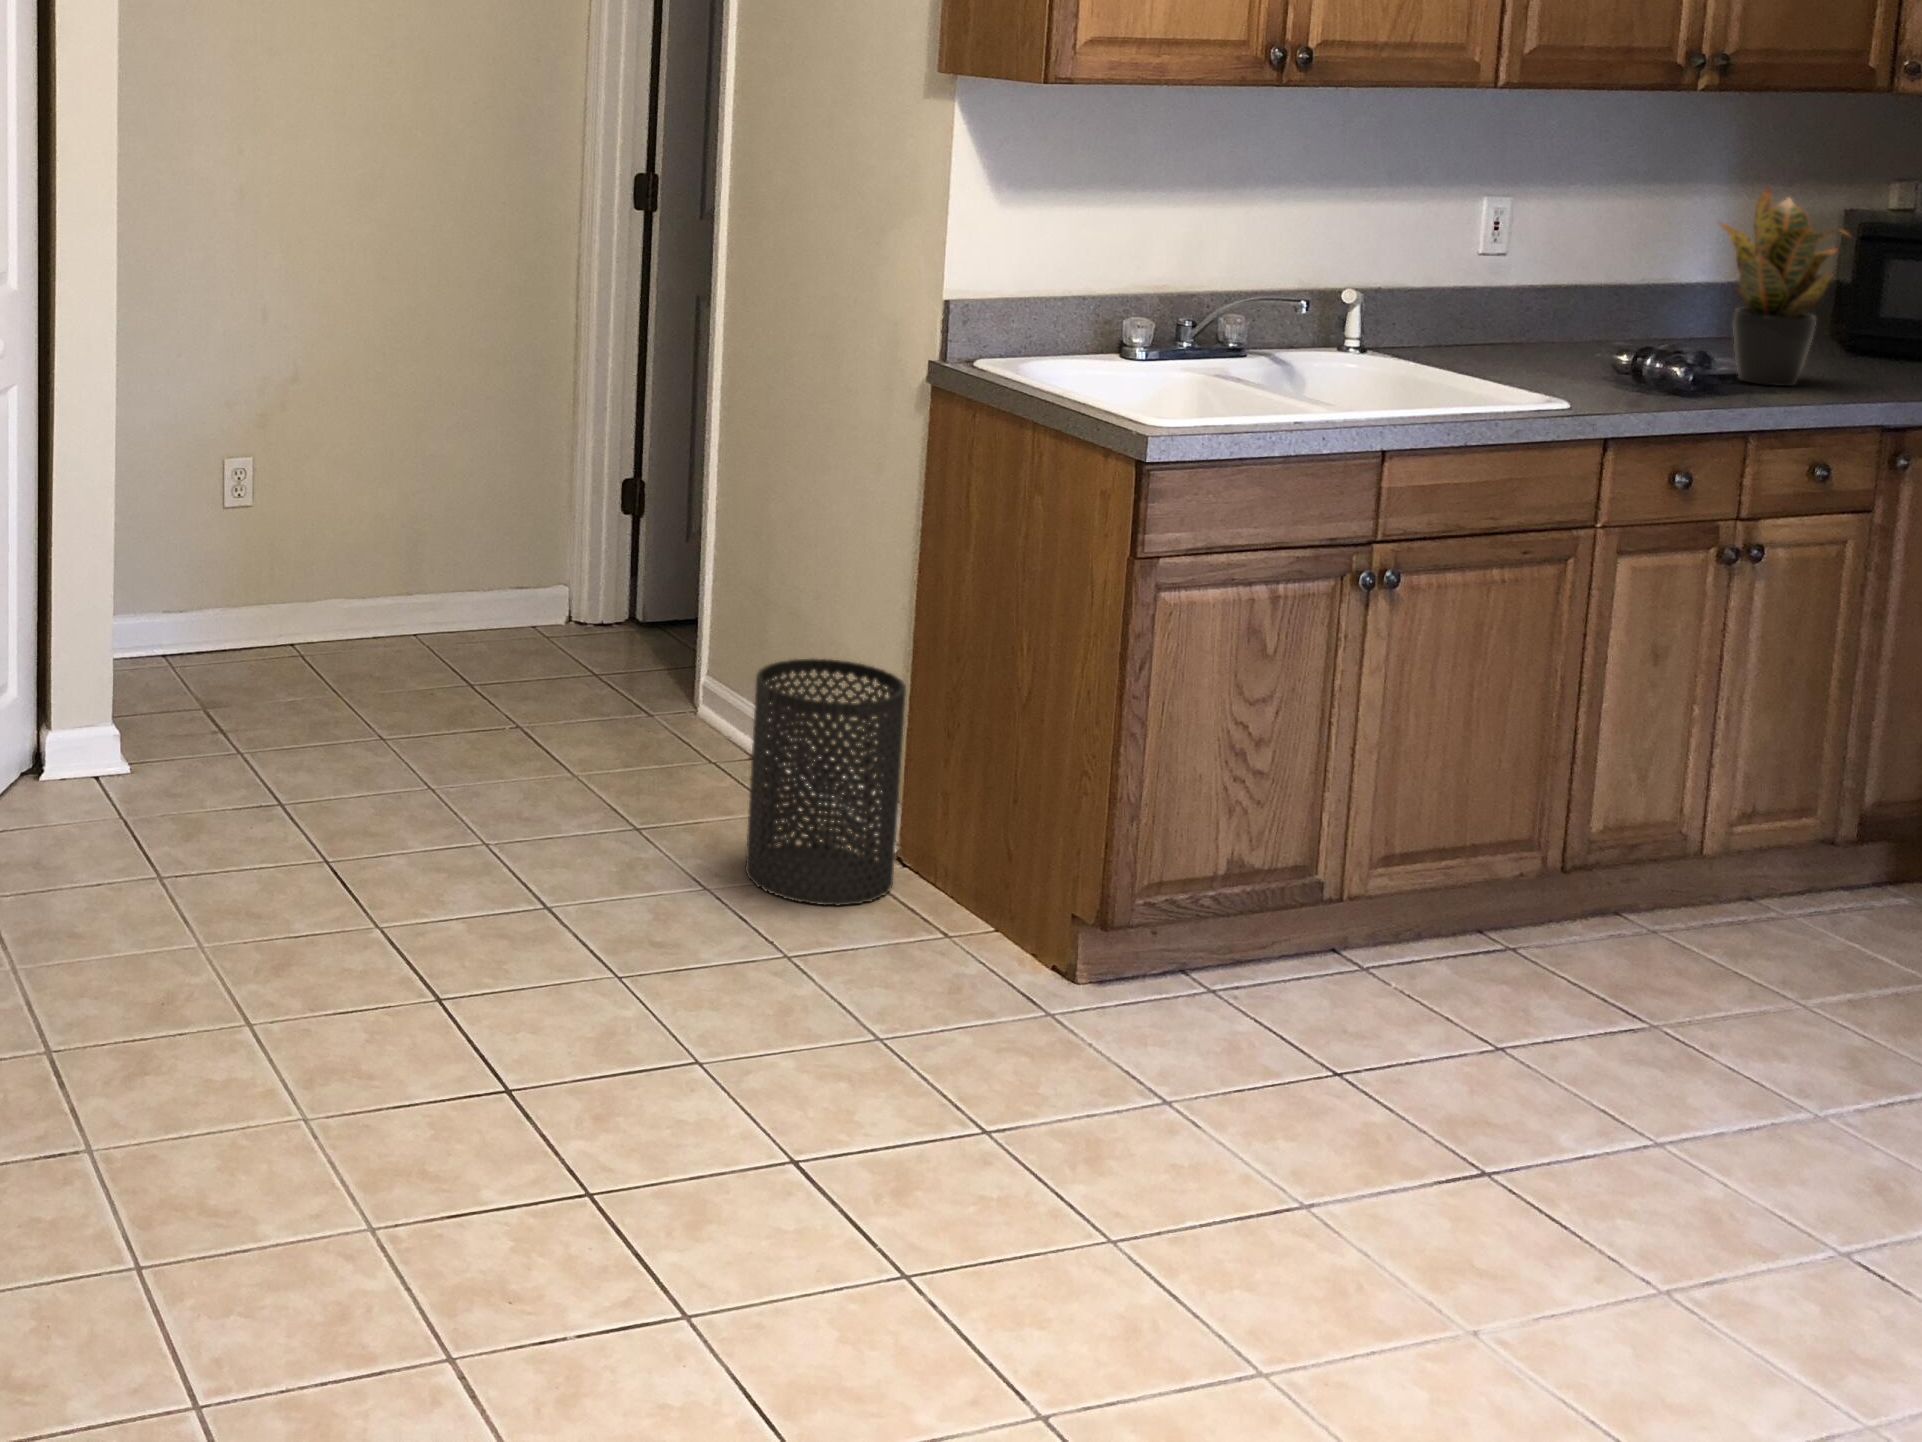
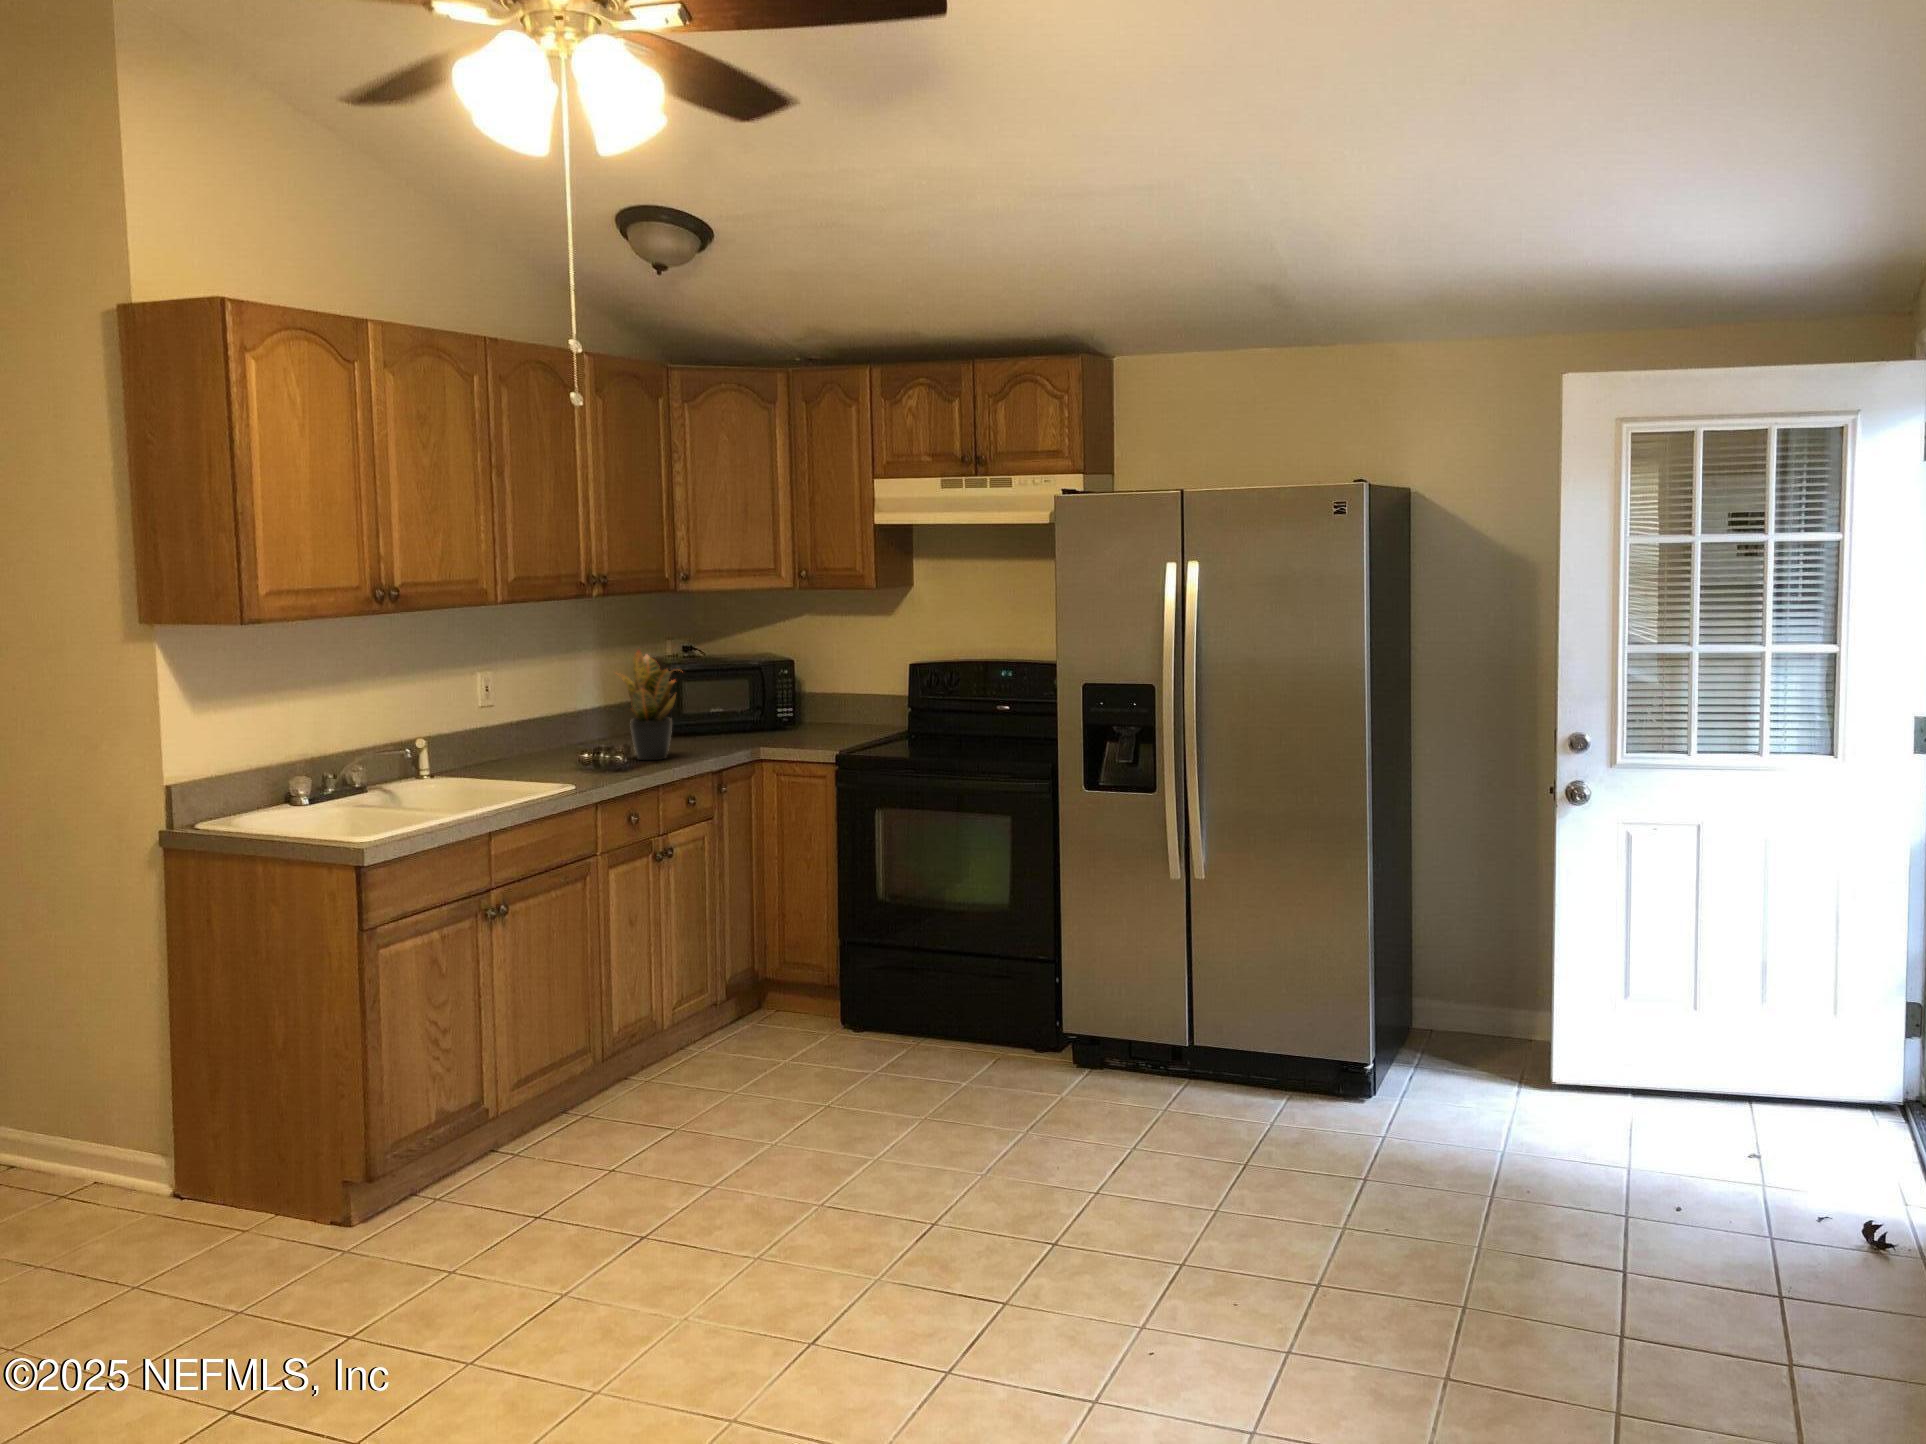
trash can: present [746,659,906,905] -> none [54,1059,188,1249]

